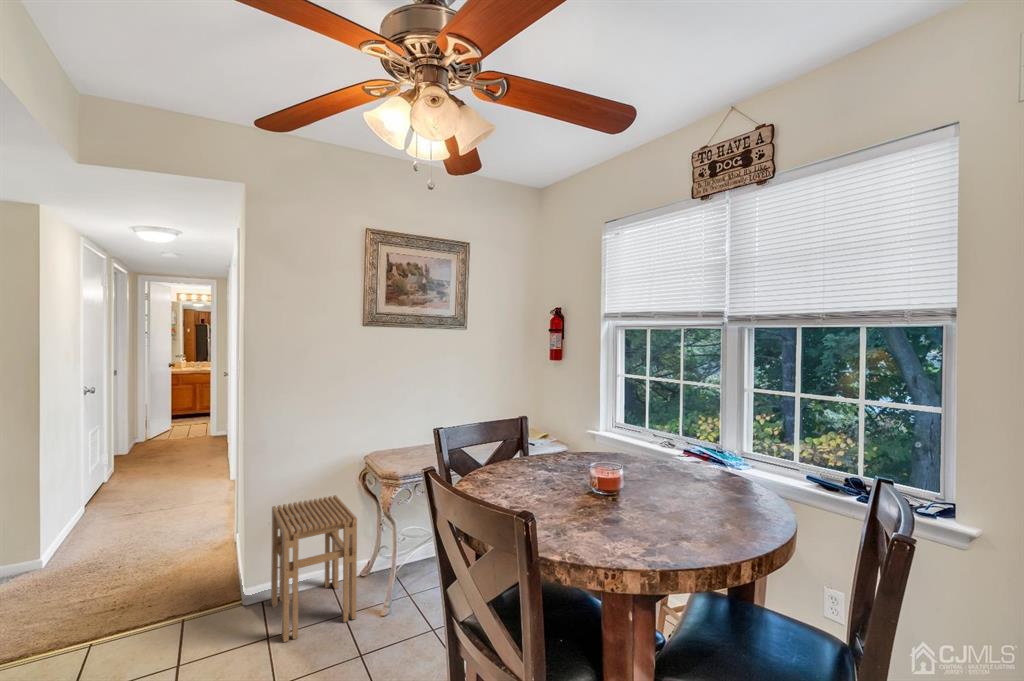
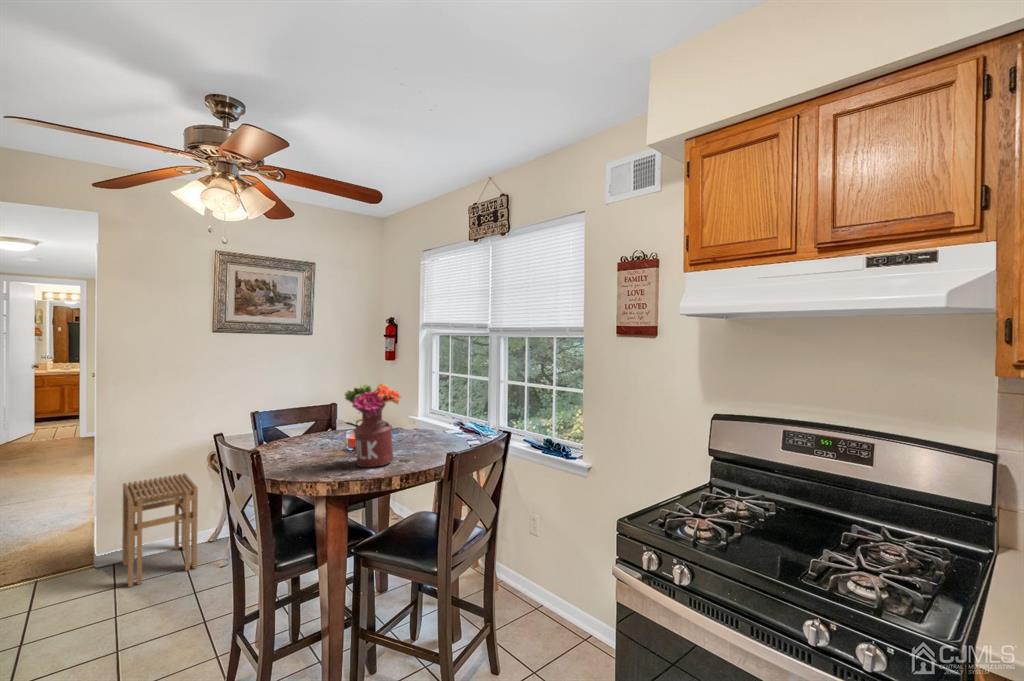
flower arrangement: none [616,396,715,535] -> present [345,384,401,467]

